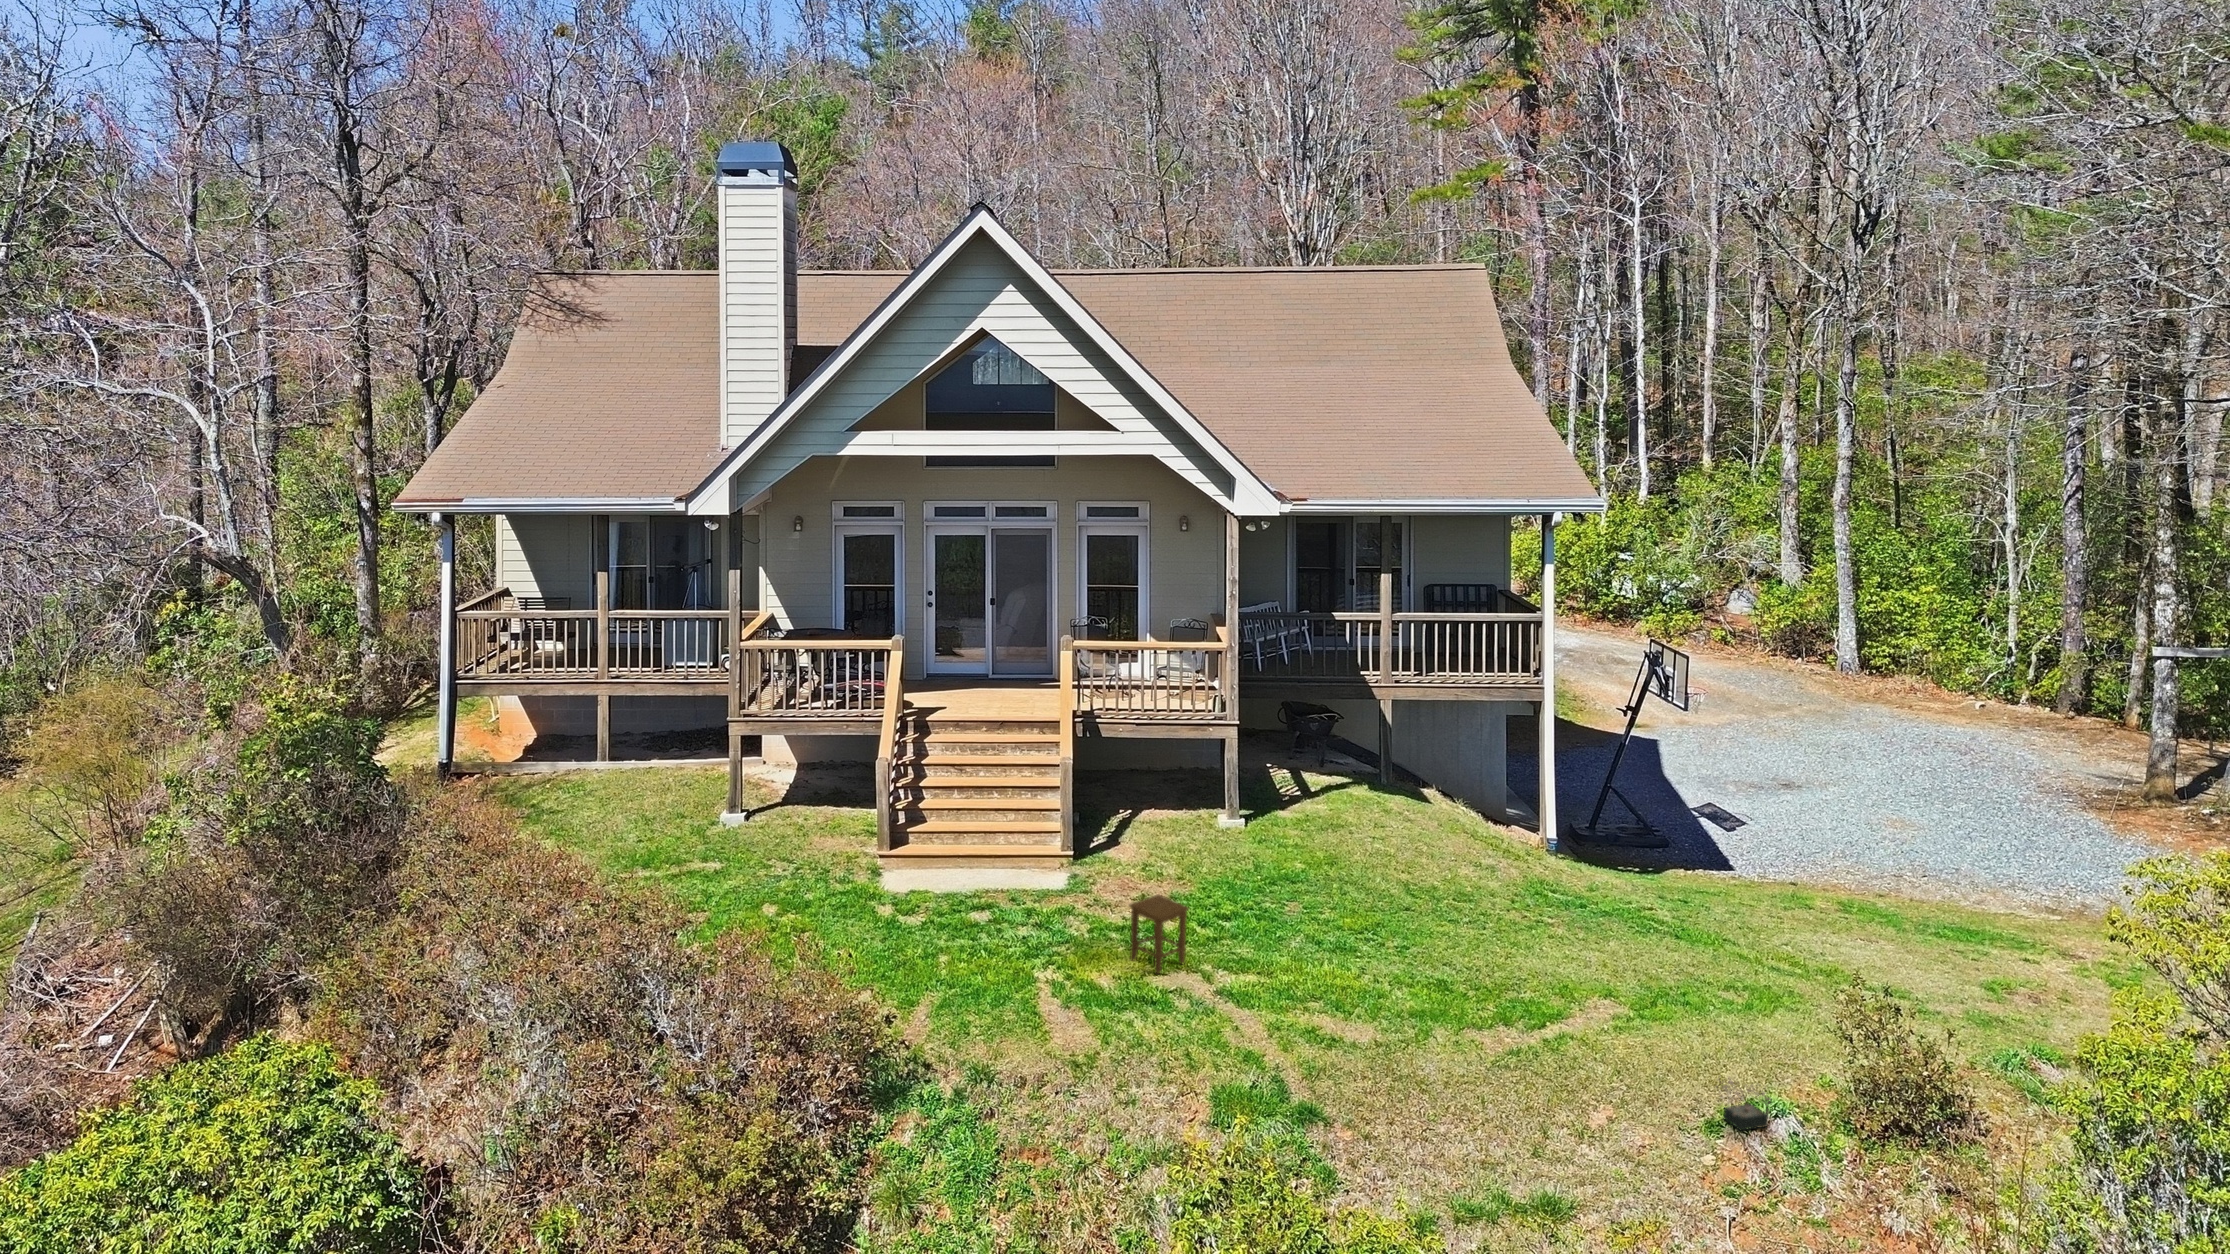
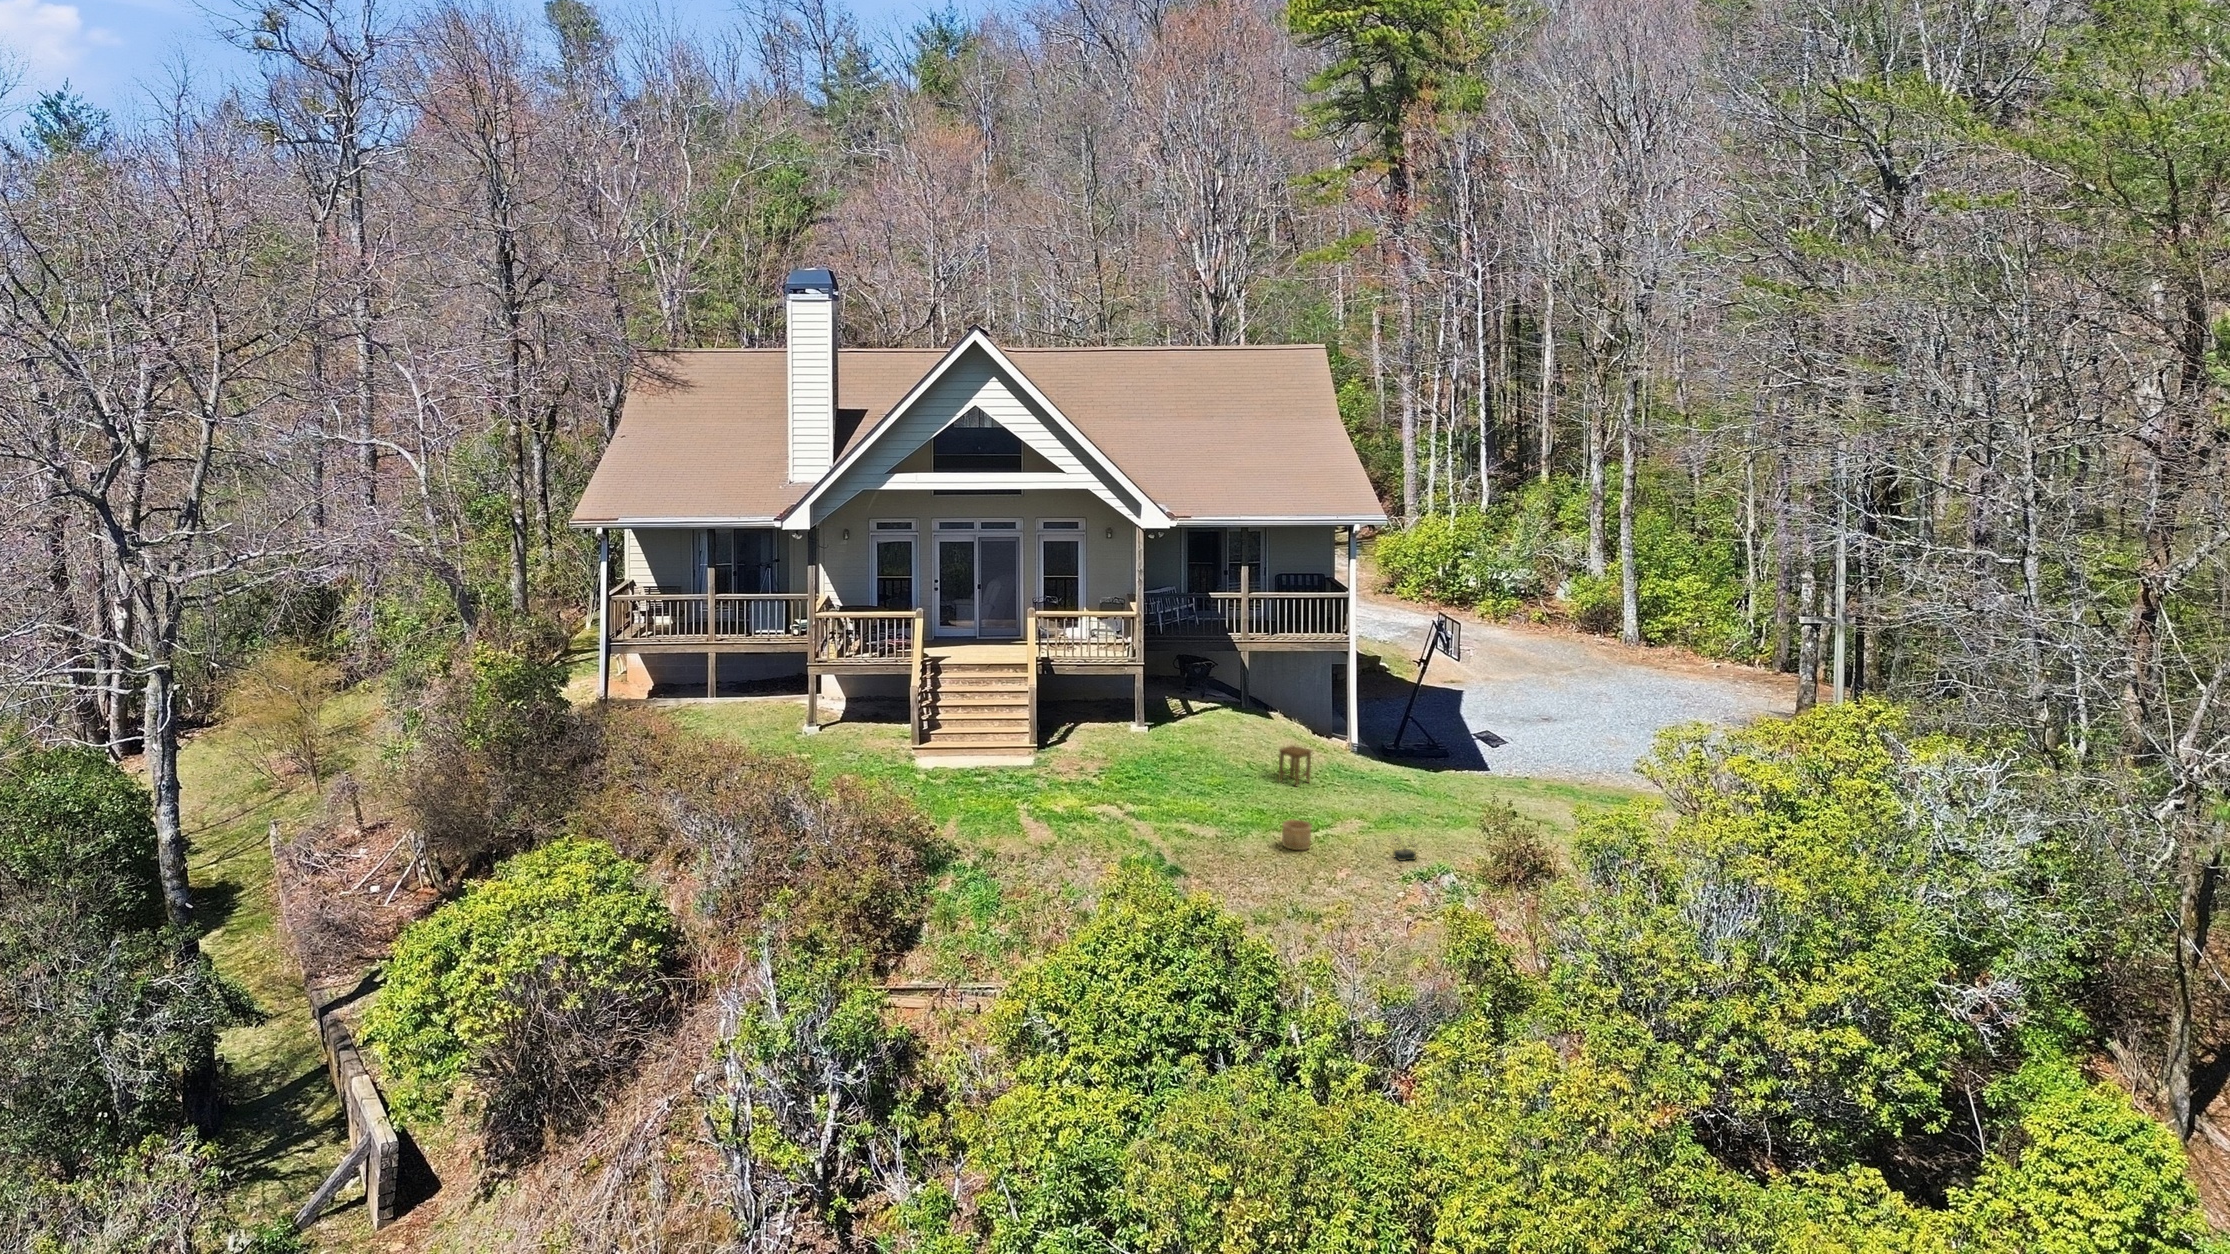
stool: present [1129,894,1189,974] -> present [1279,746,1312,786]
wooden bucket: none [1507,1035,1565,1100] -> present [1282,820,1312,850]

